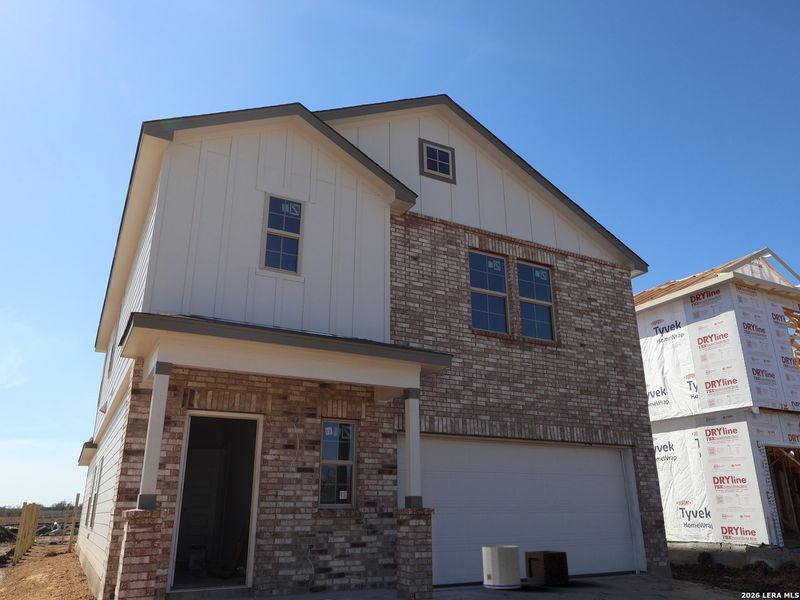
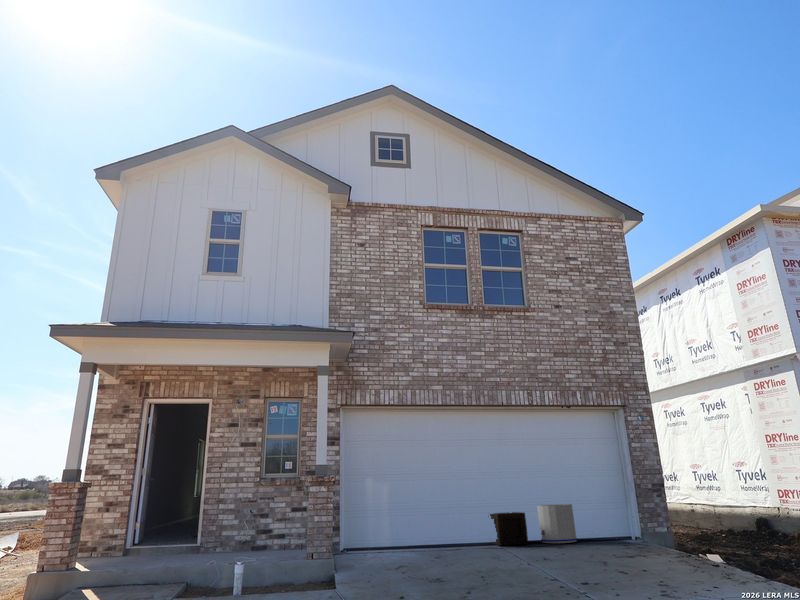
trash can: present [482,546,522,589] -> present [537,504,577,543]

